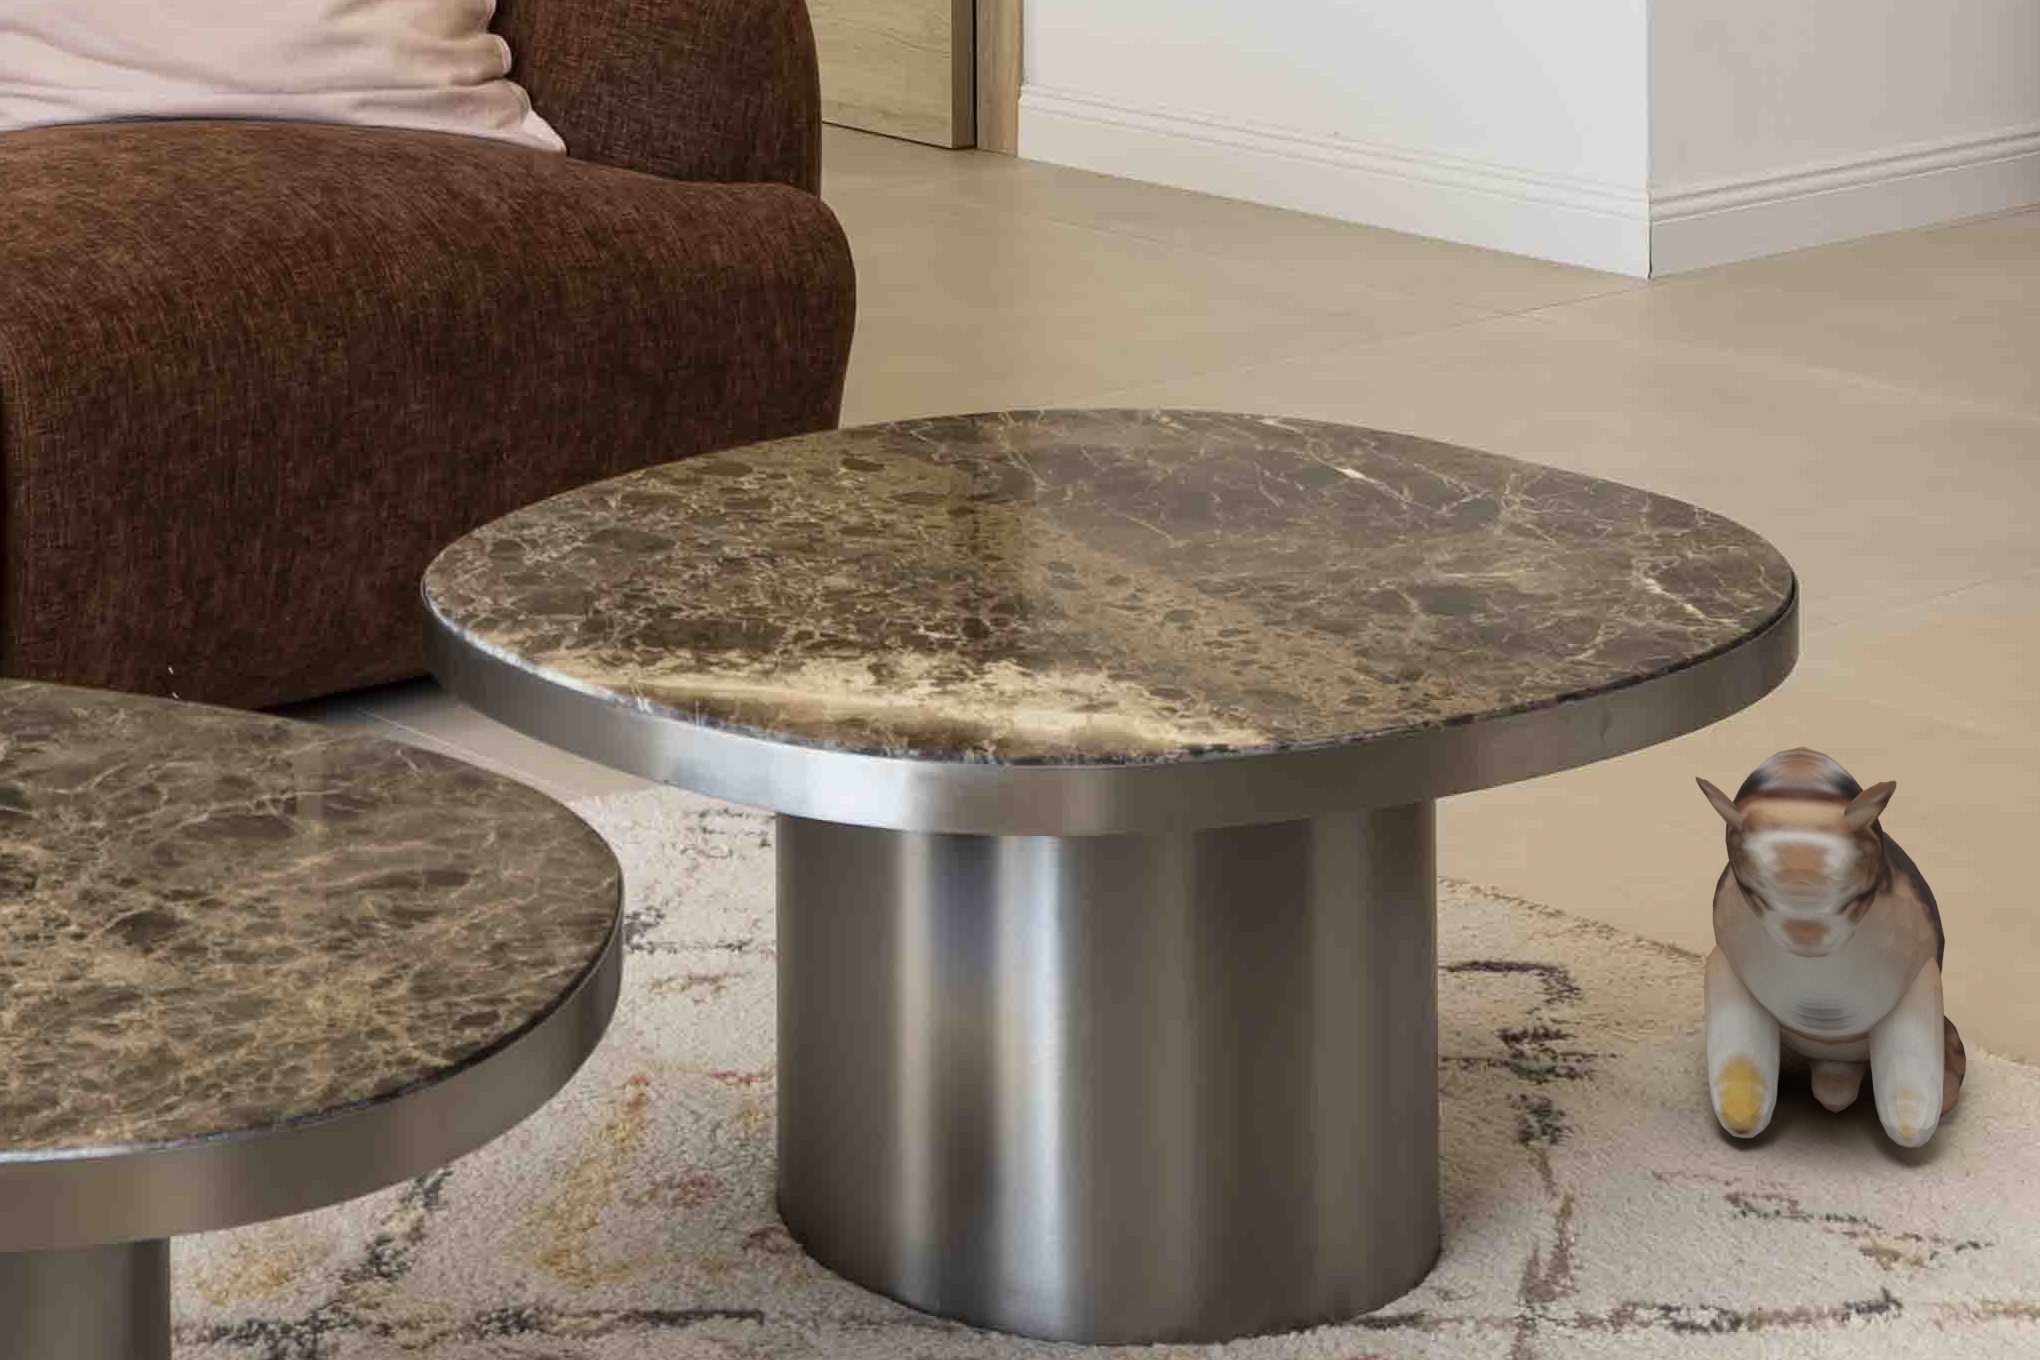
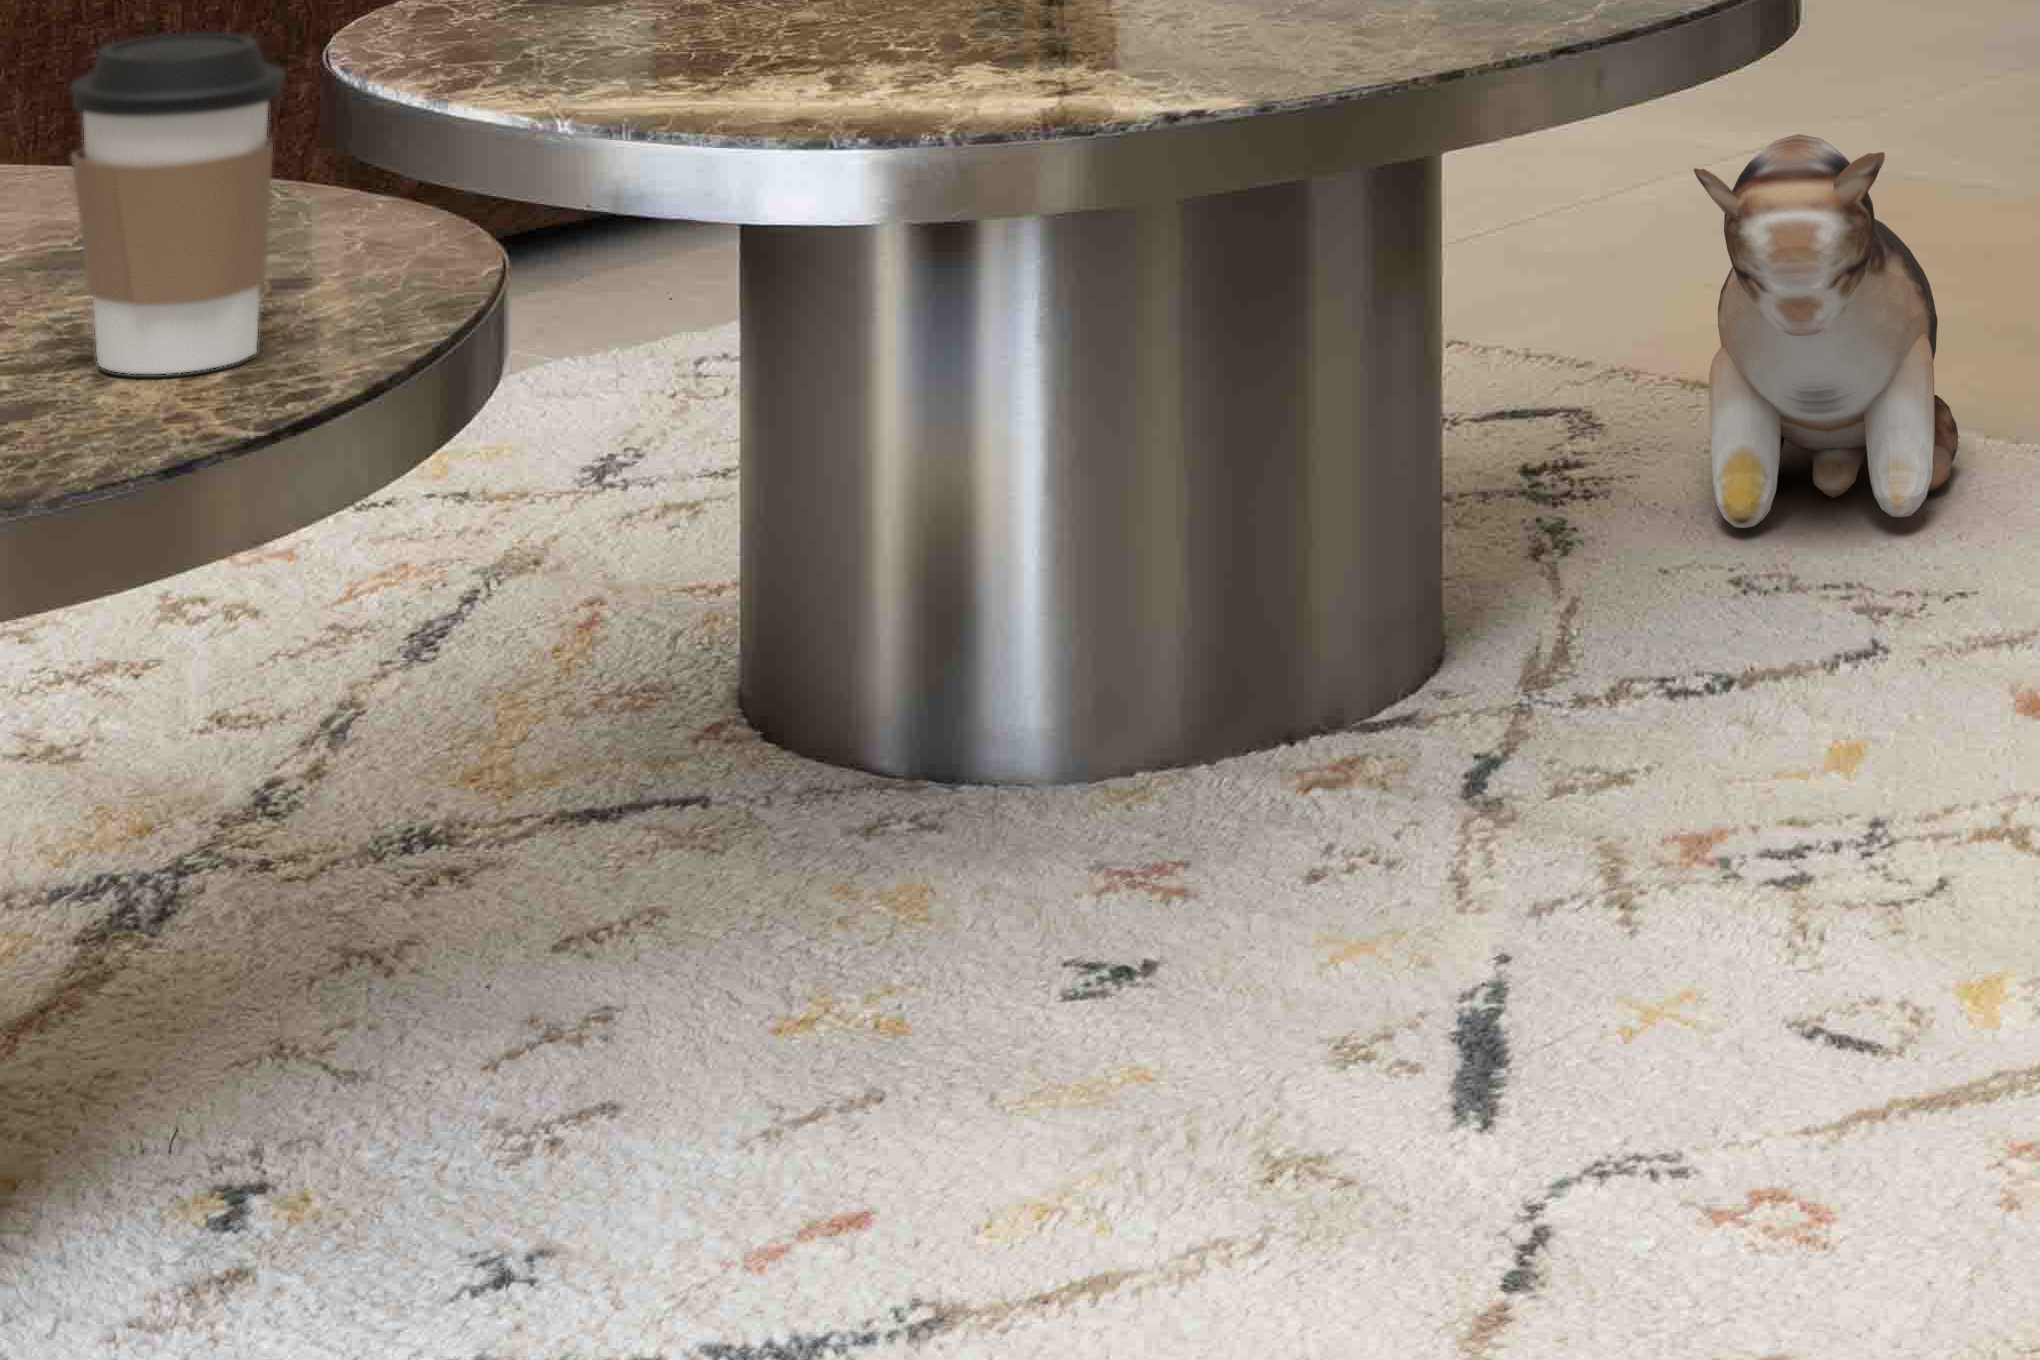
coffee cup: none [294,656,469,967] -> present [70,33,285,374]

